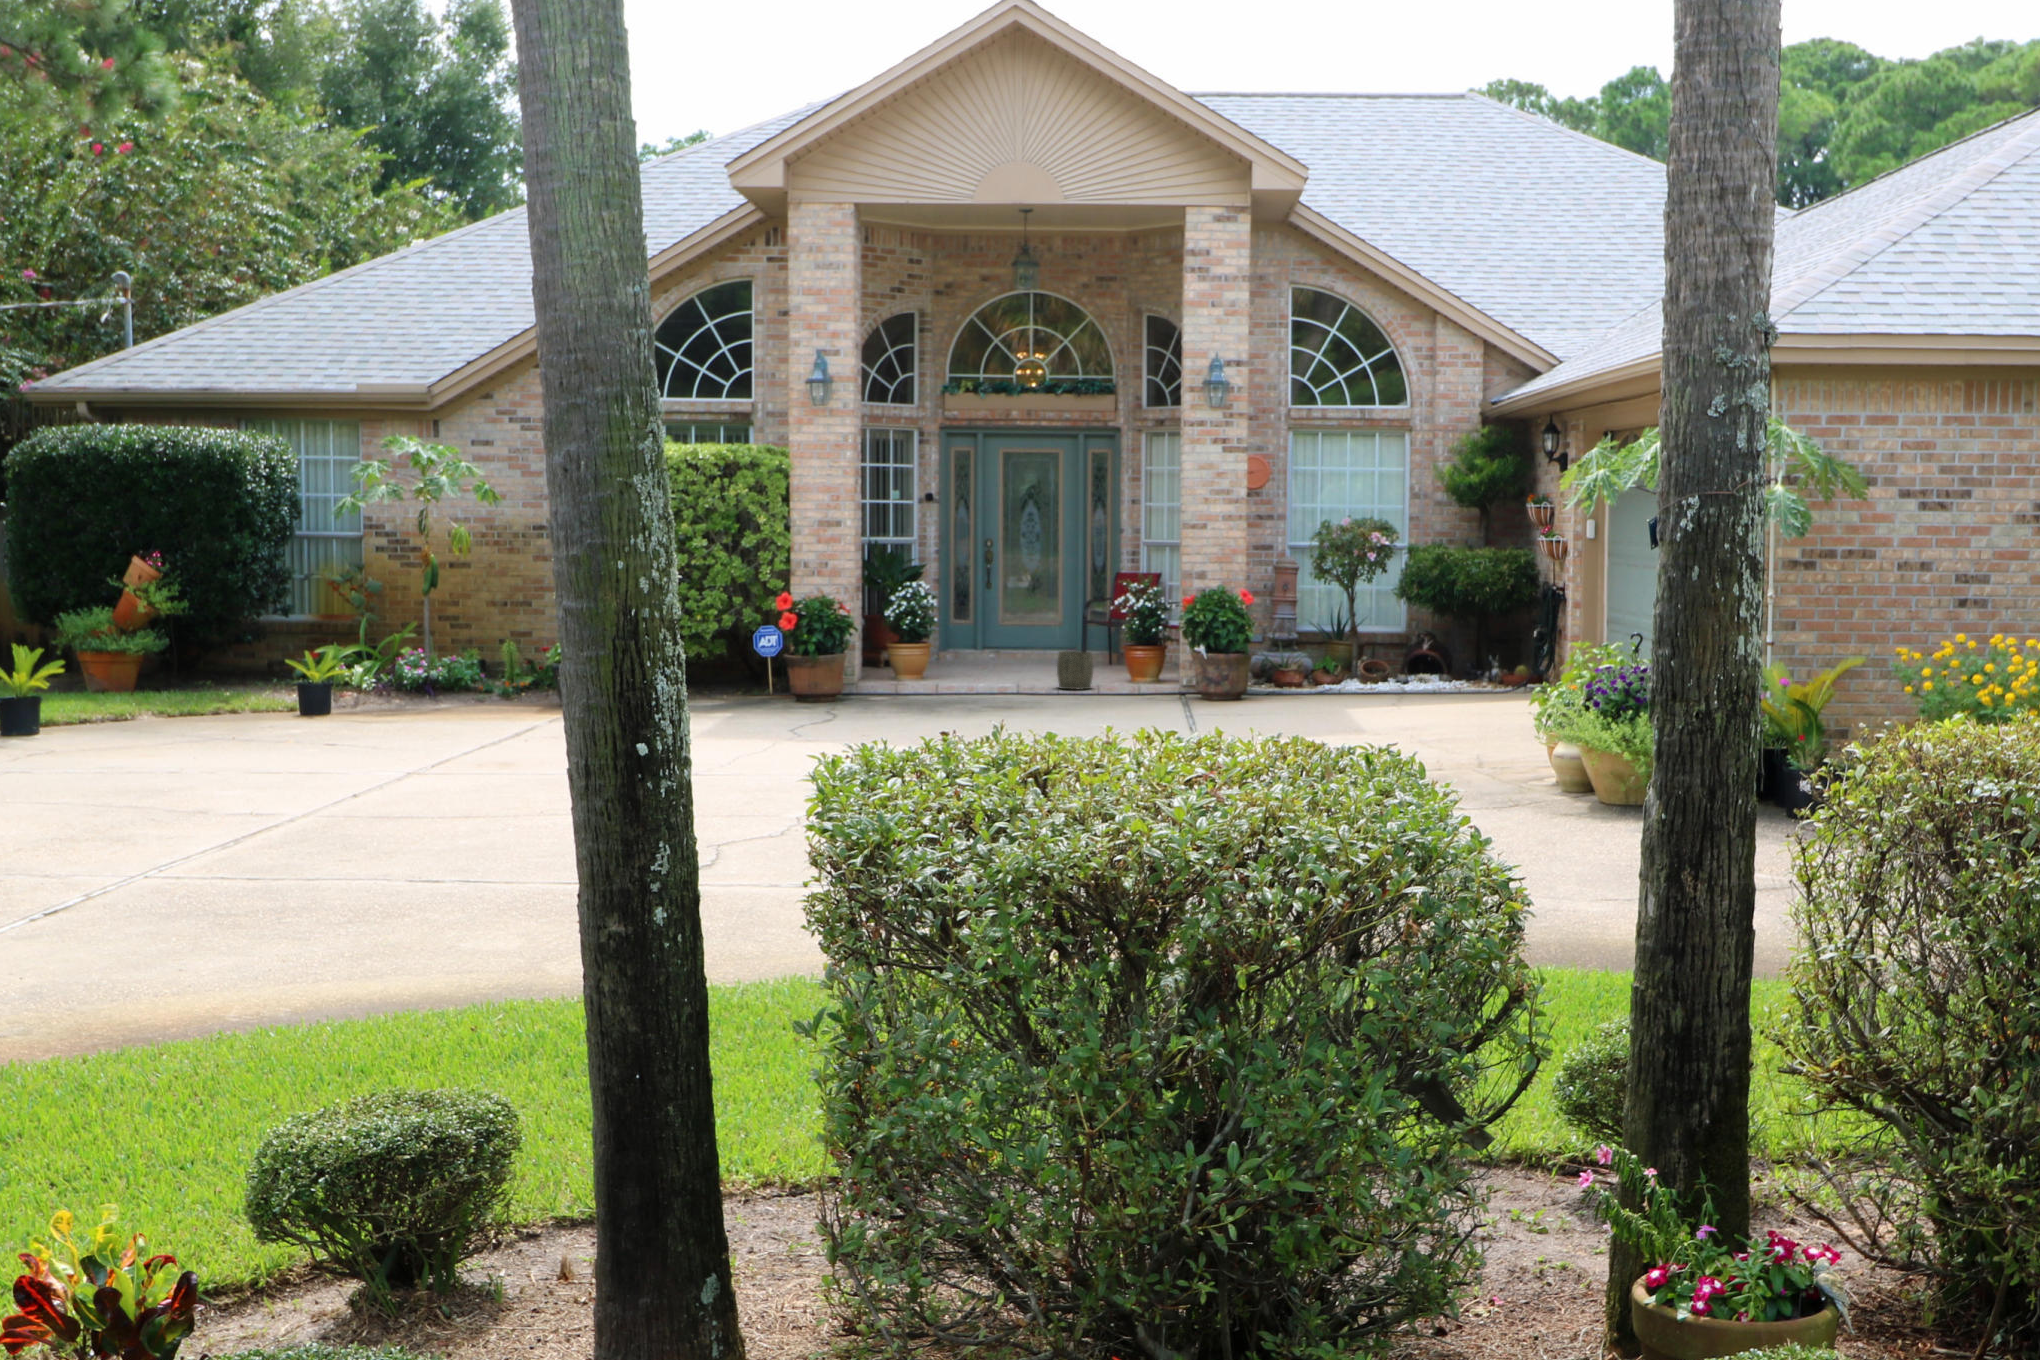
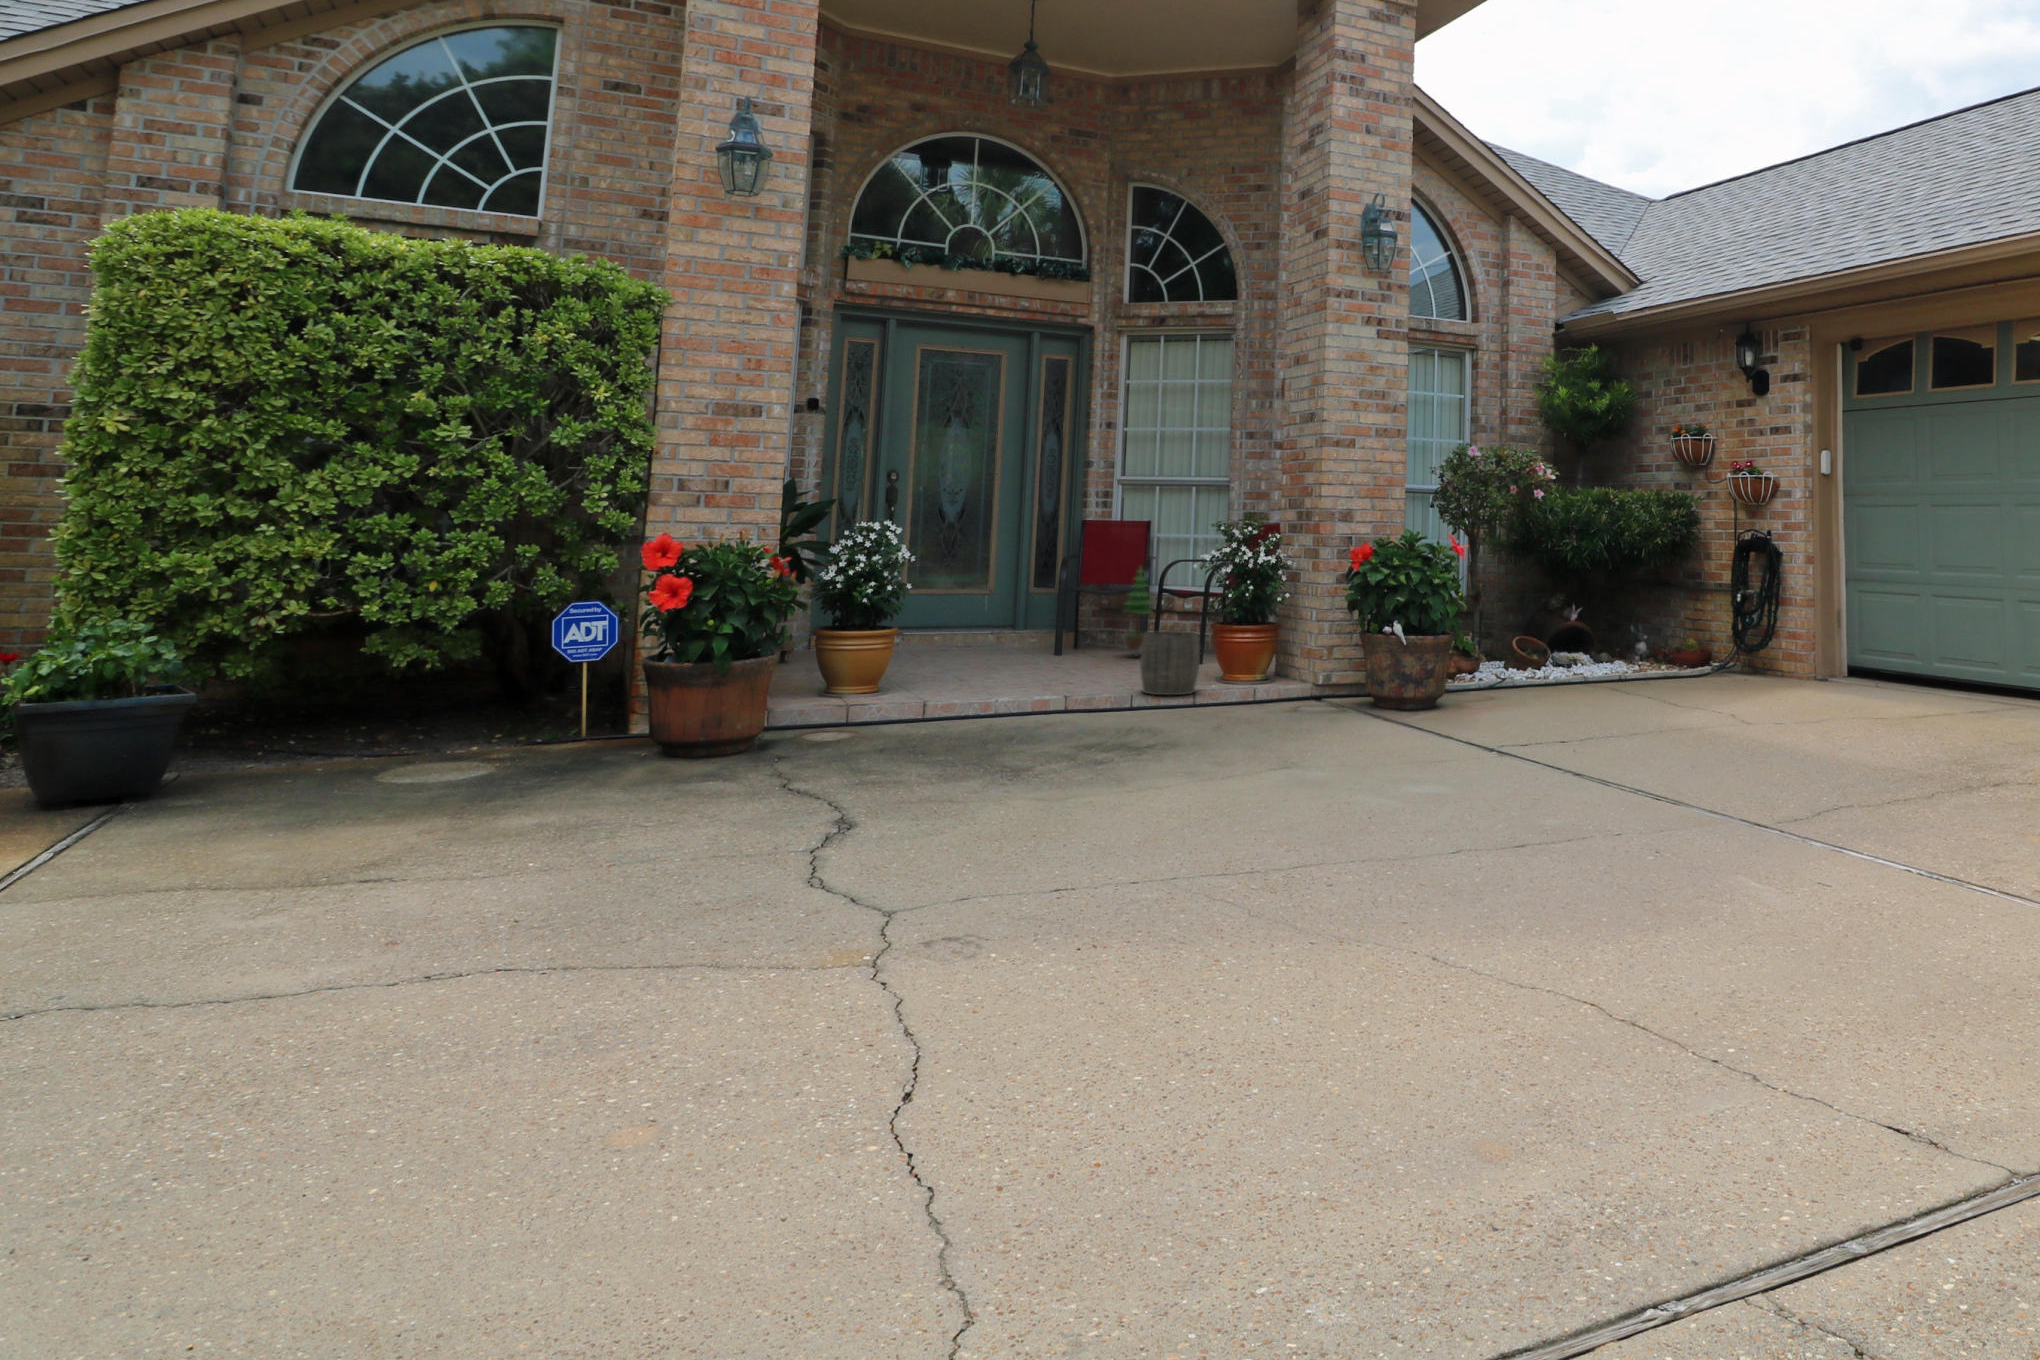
potted tree: none [1097,609,1120,672] -> present [1125,568,1153,656]

